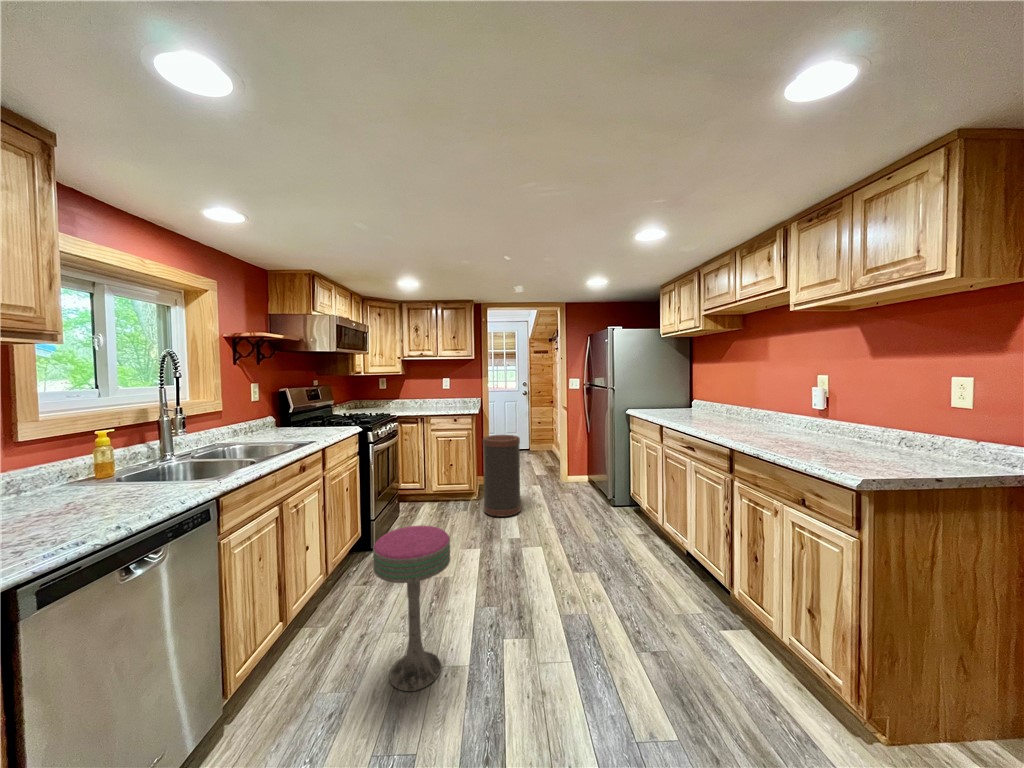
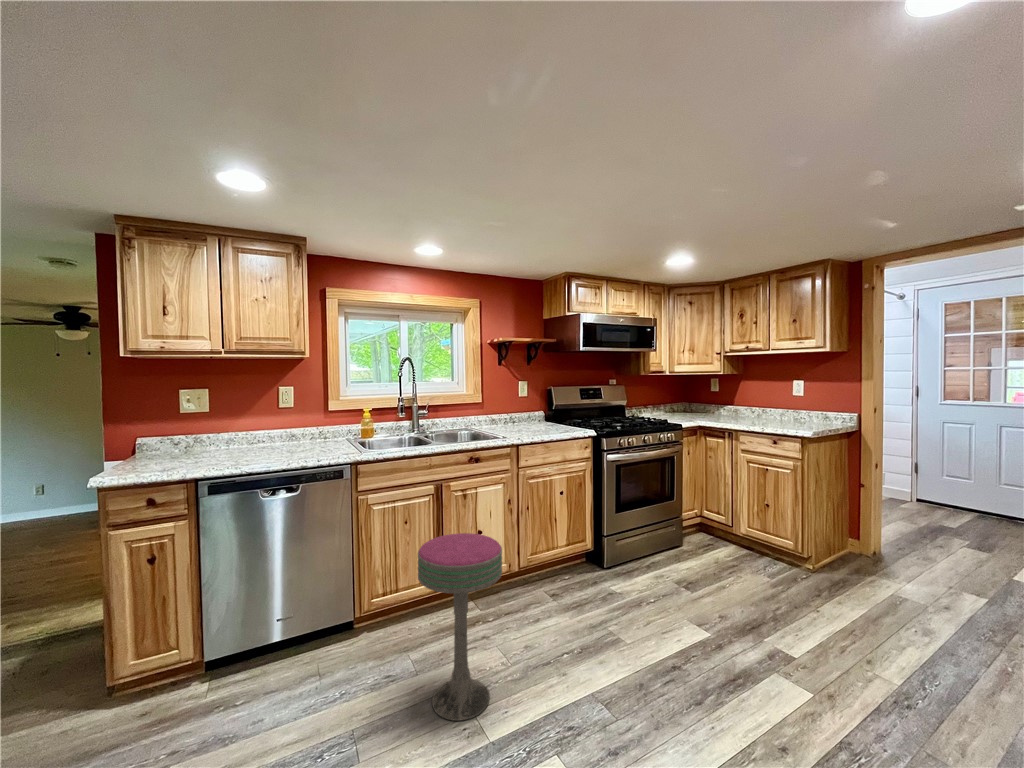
trash can: present [483,435,521,516] -> none [790,476,873,631]

